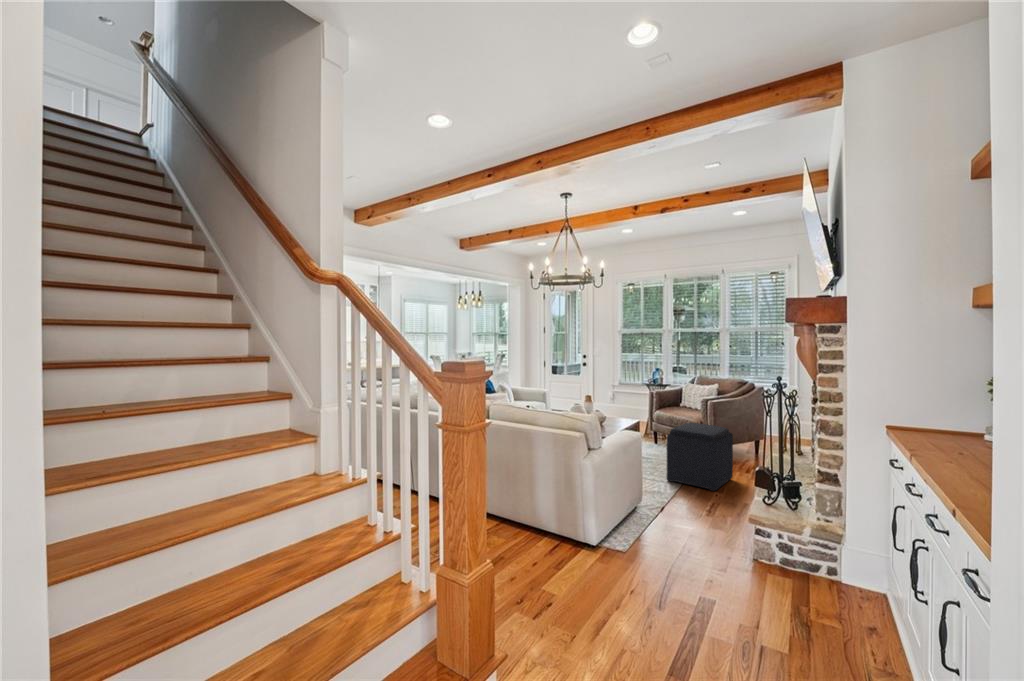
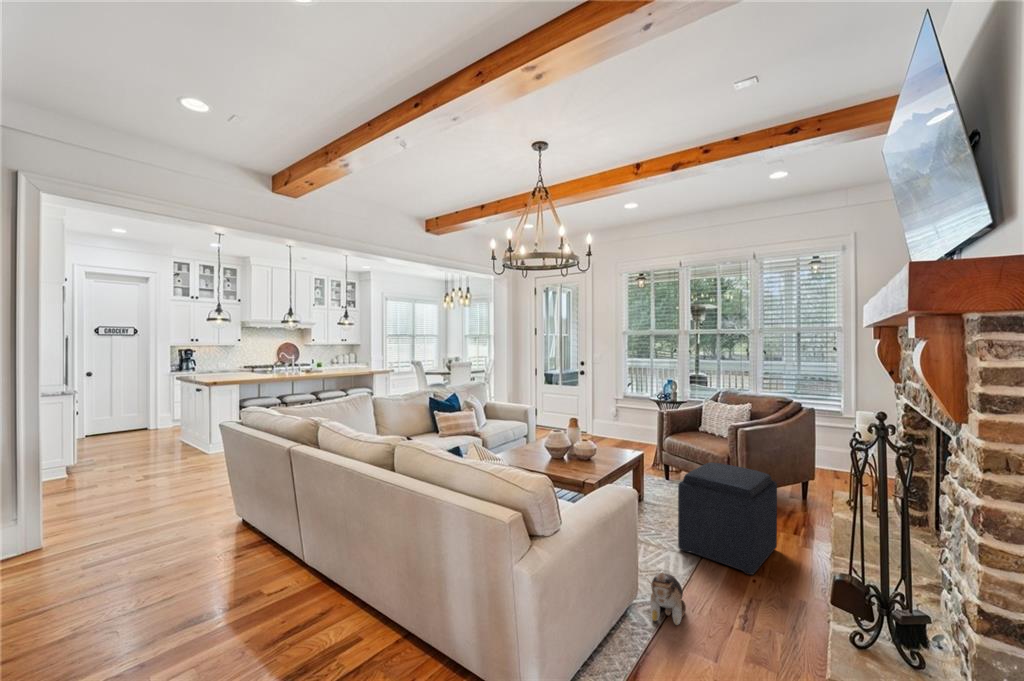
plush toy: none [649,480,673,512] -> present [649,573,686,625]

